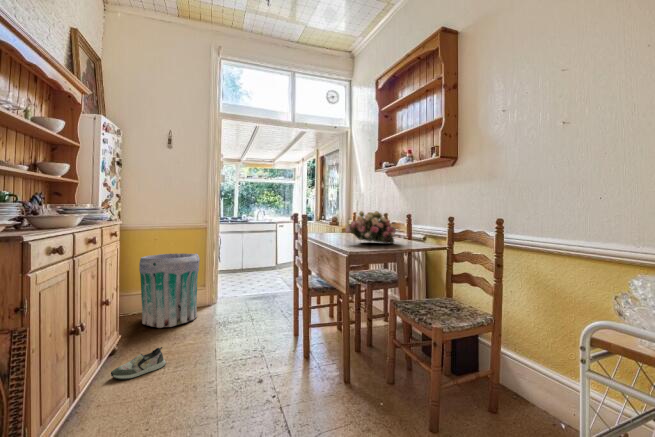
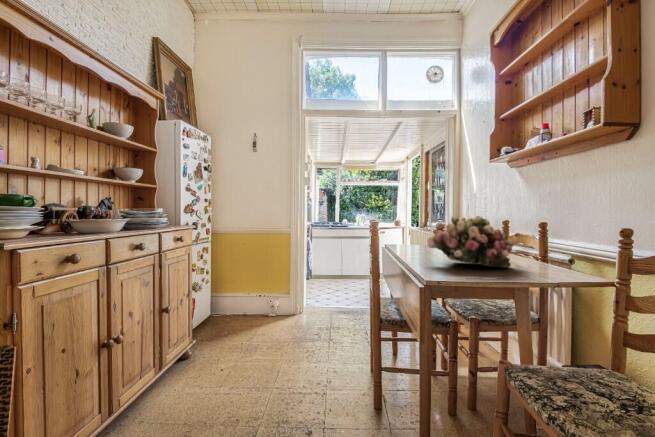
trash can: present [139,253,200,328] -> none [219,260,277,339]
shoe: present [111,347,166,379] -> none [161,366,218,398]

